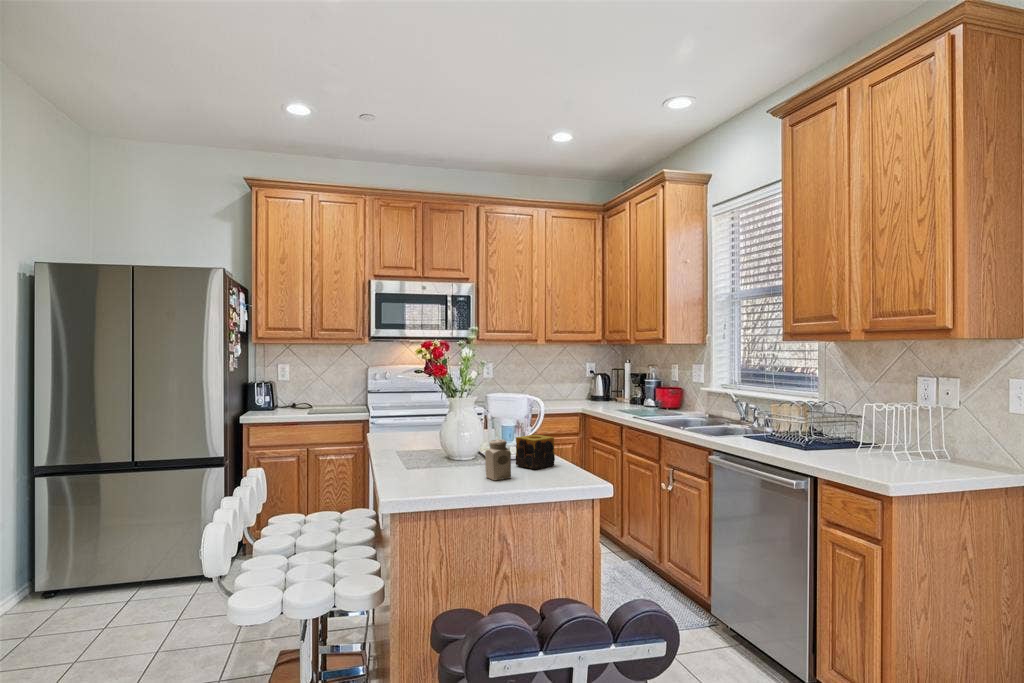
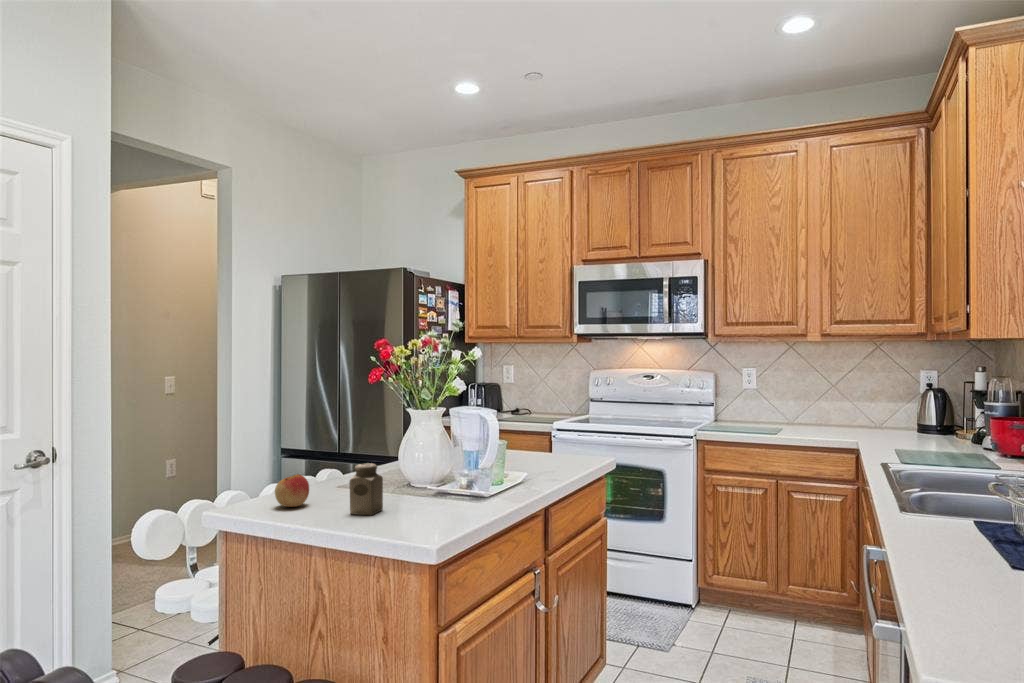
candle: present [516,435,555,469] -> none [427,465,471,511]
apple: none [413,458,443,486] -> present [275,474,309,507]

